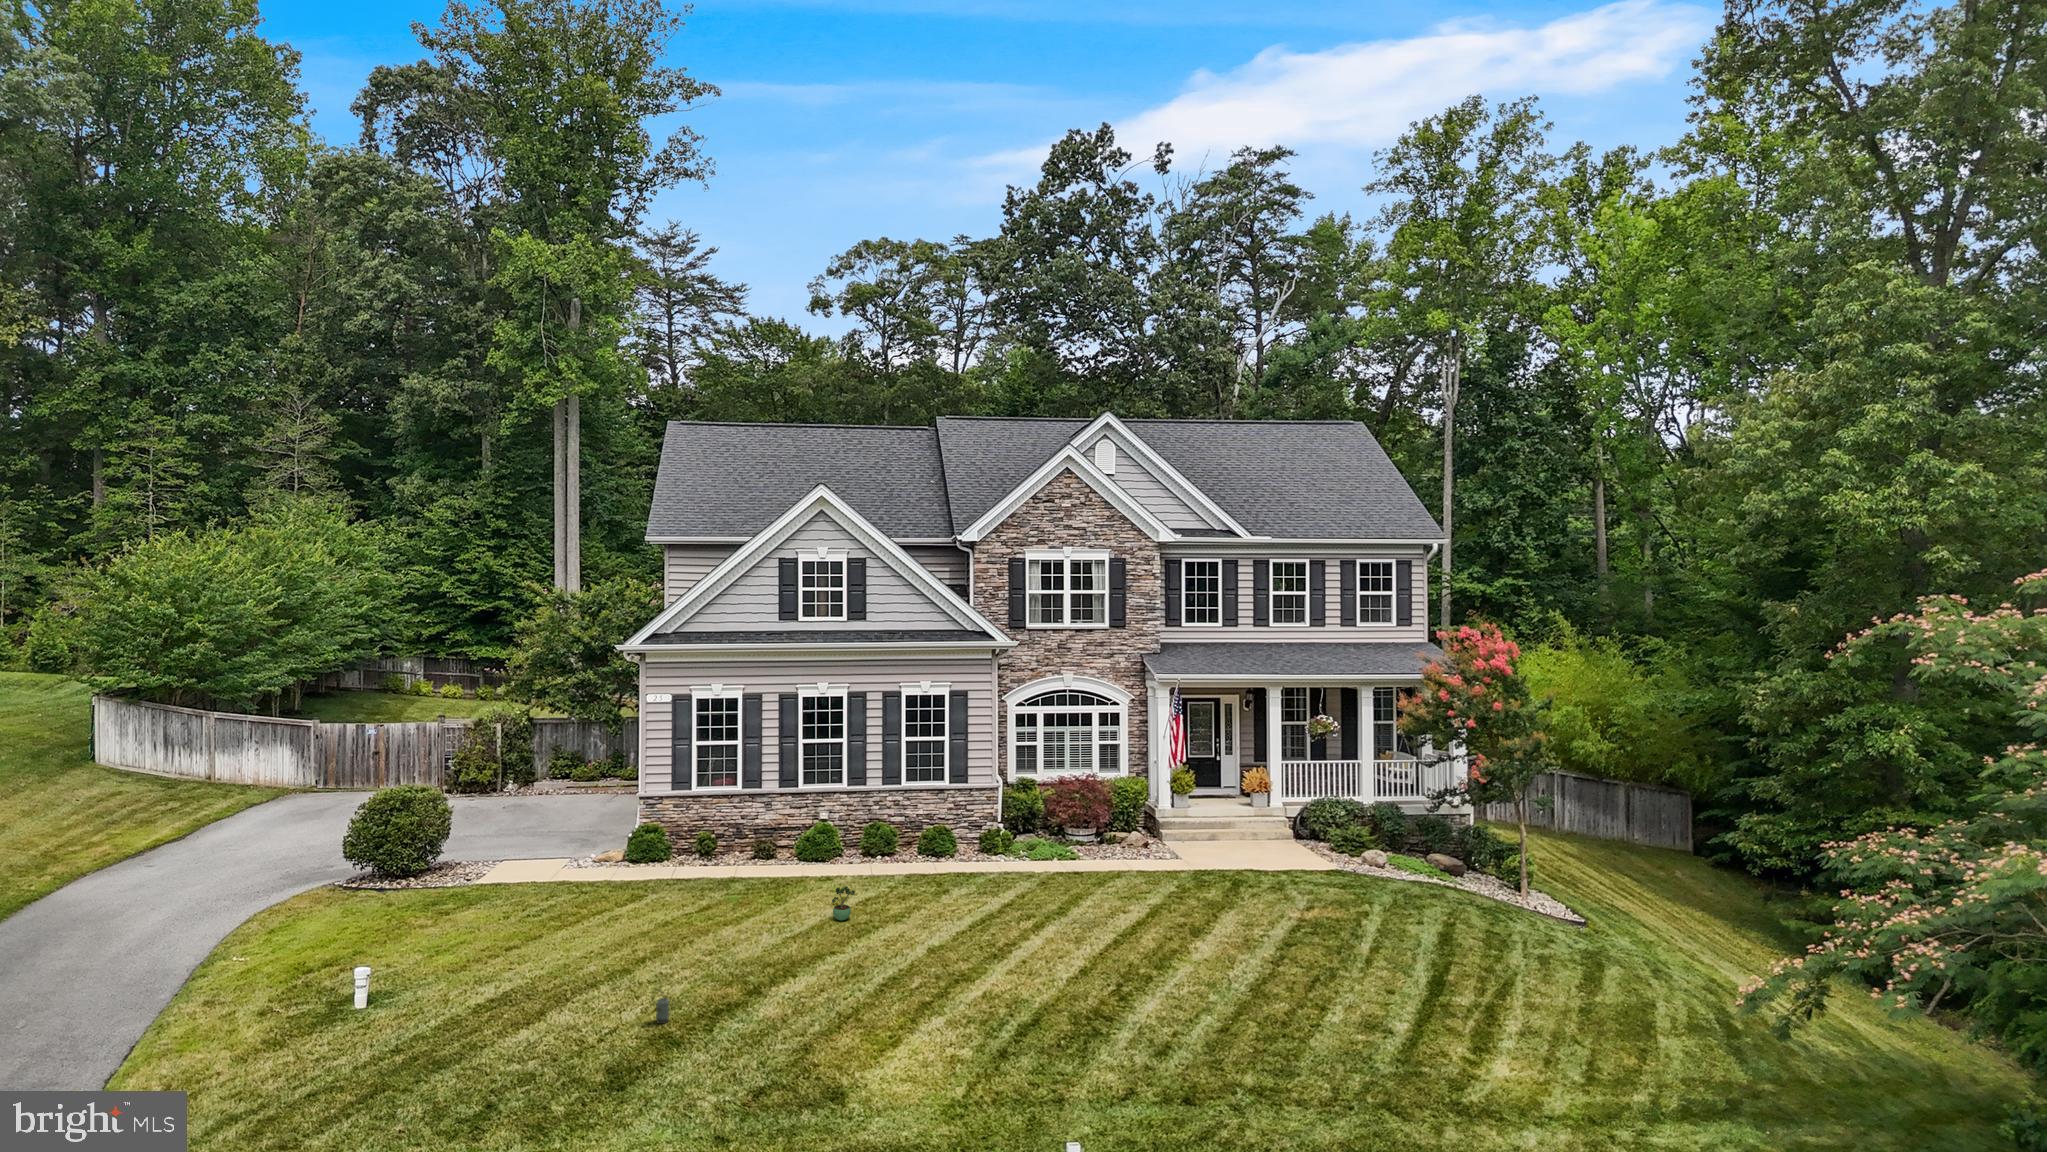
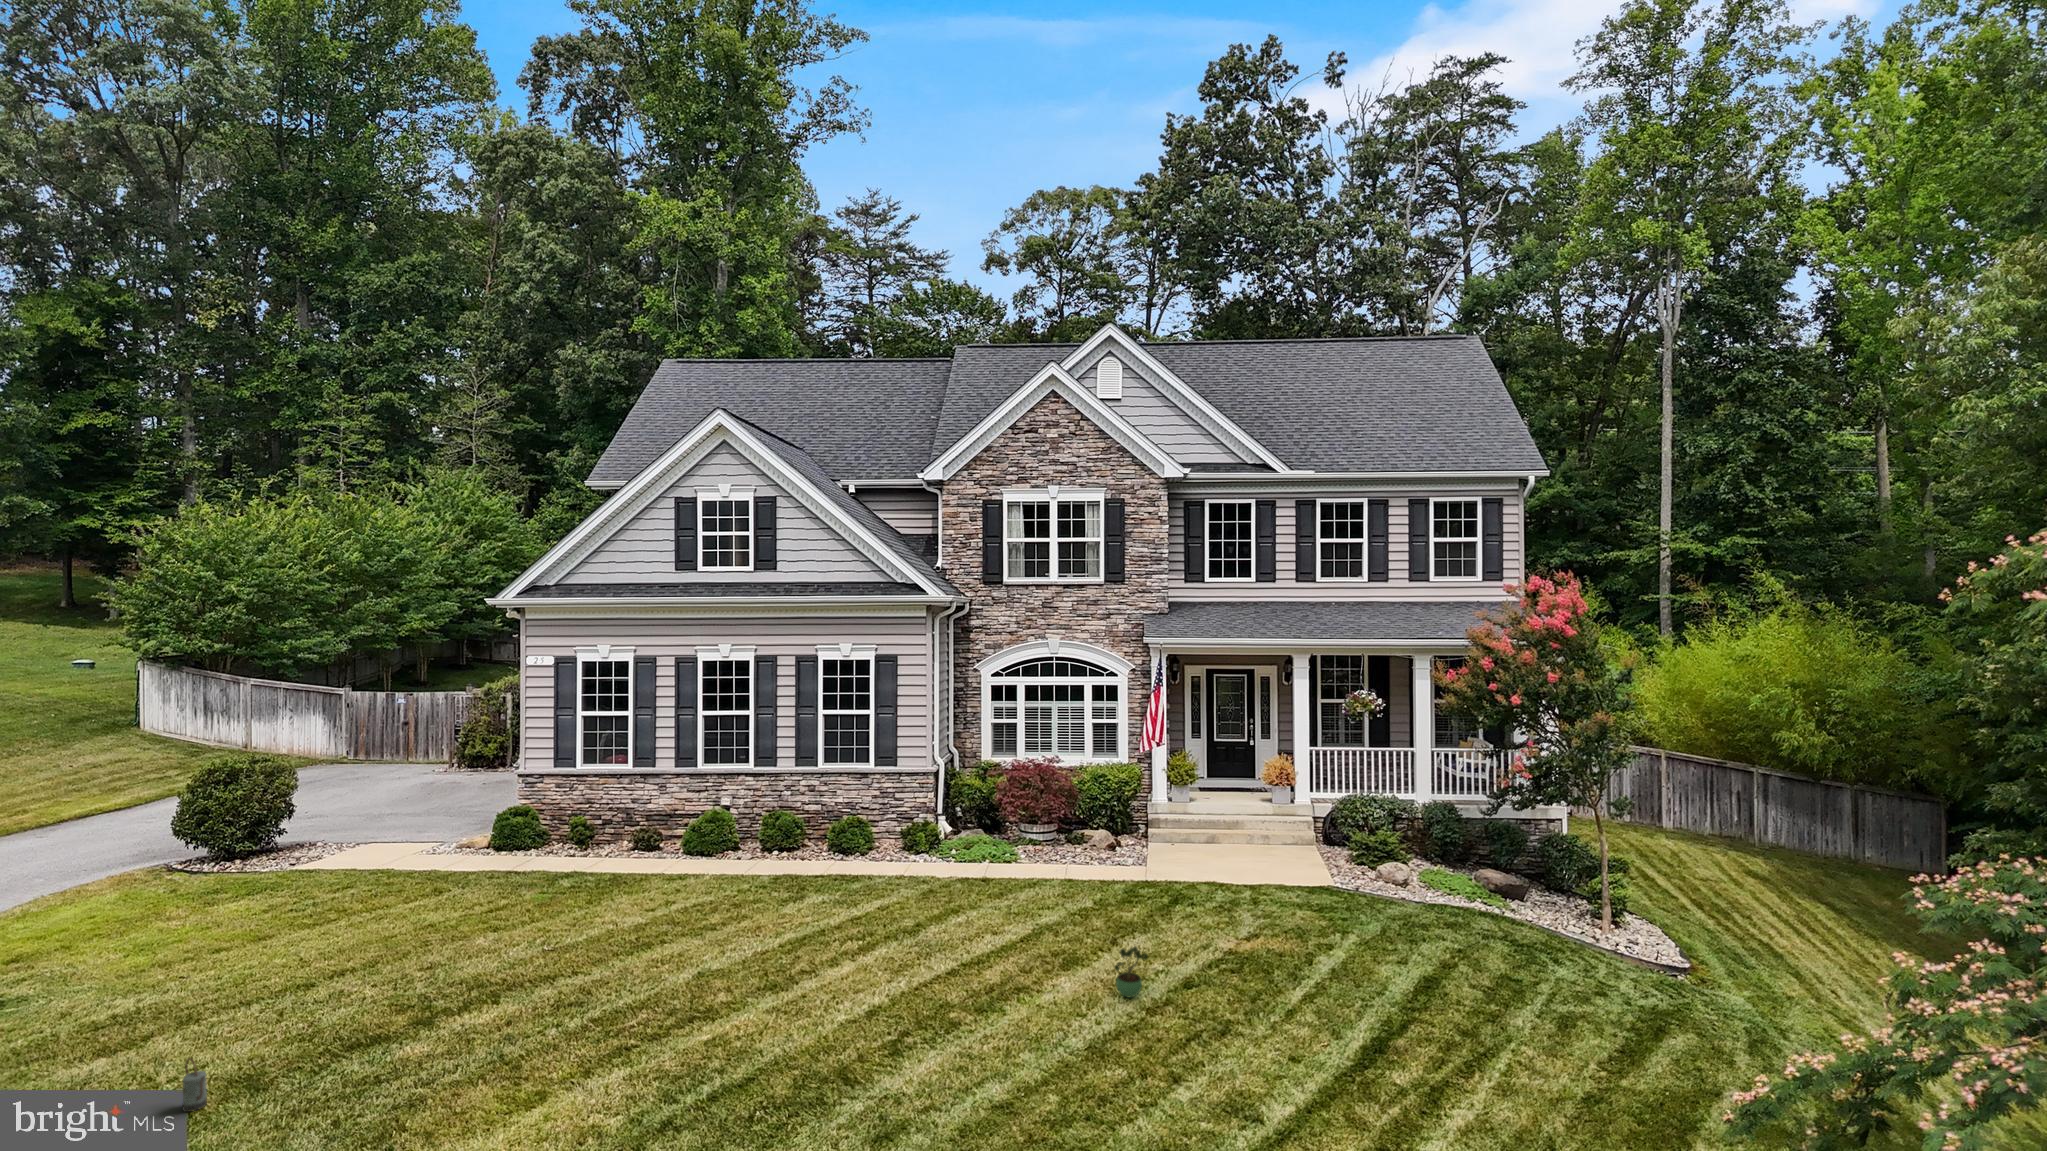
potted plant: present [832,886,855,920] -> present [1115,947,1148,997]

